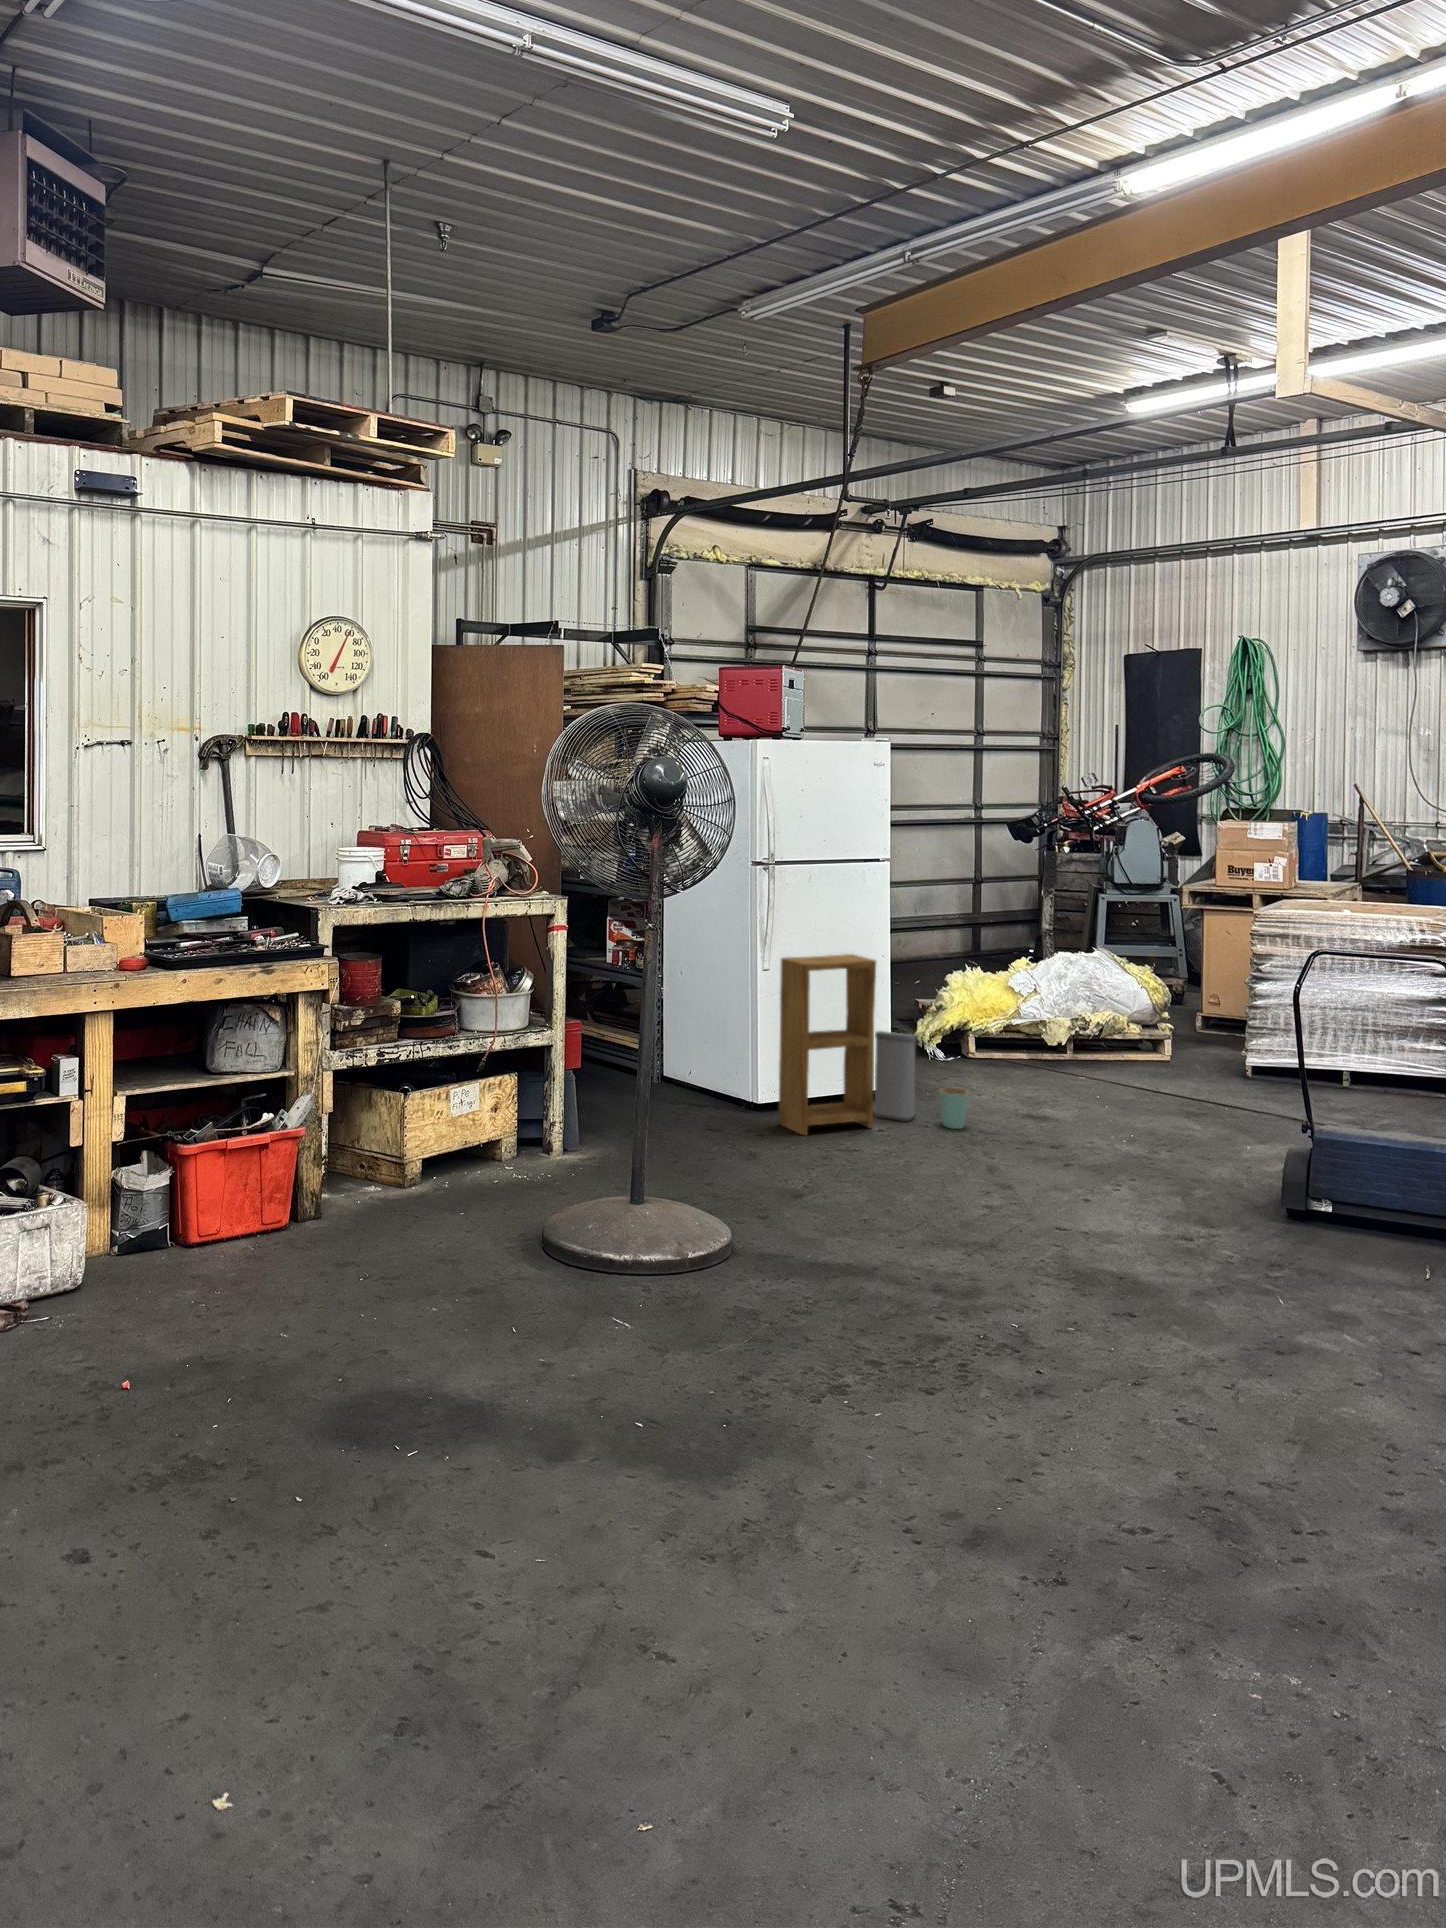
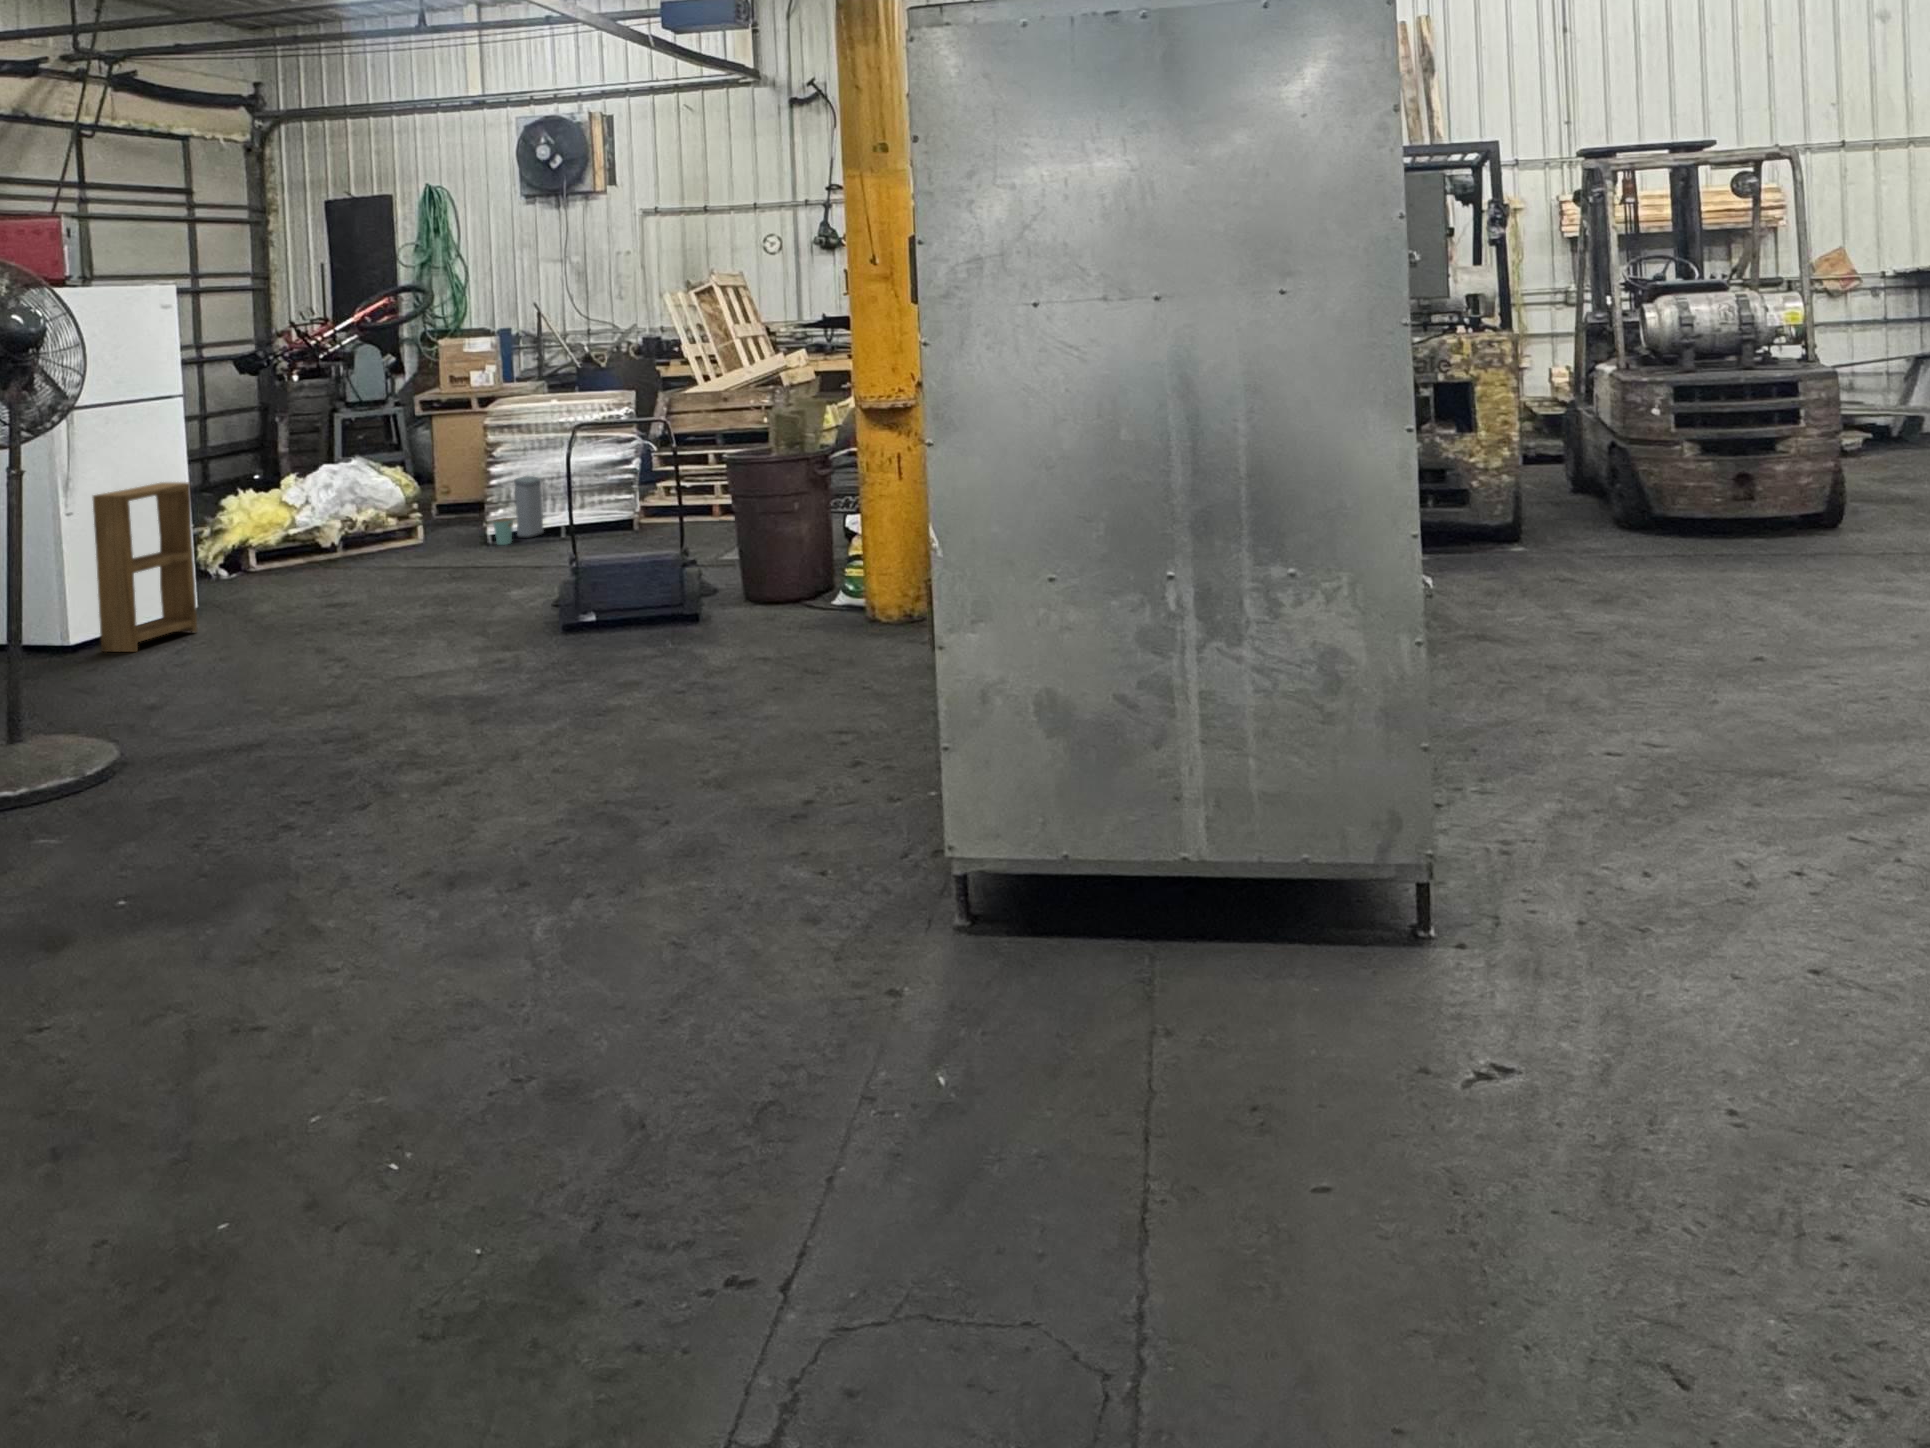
trash can: present [874,1031,969,1129] -> present [493,476,544,545]

